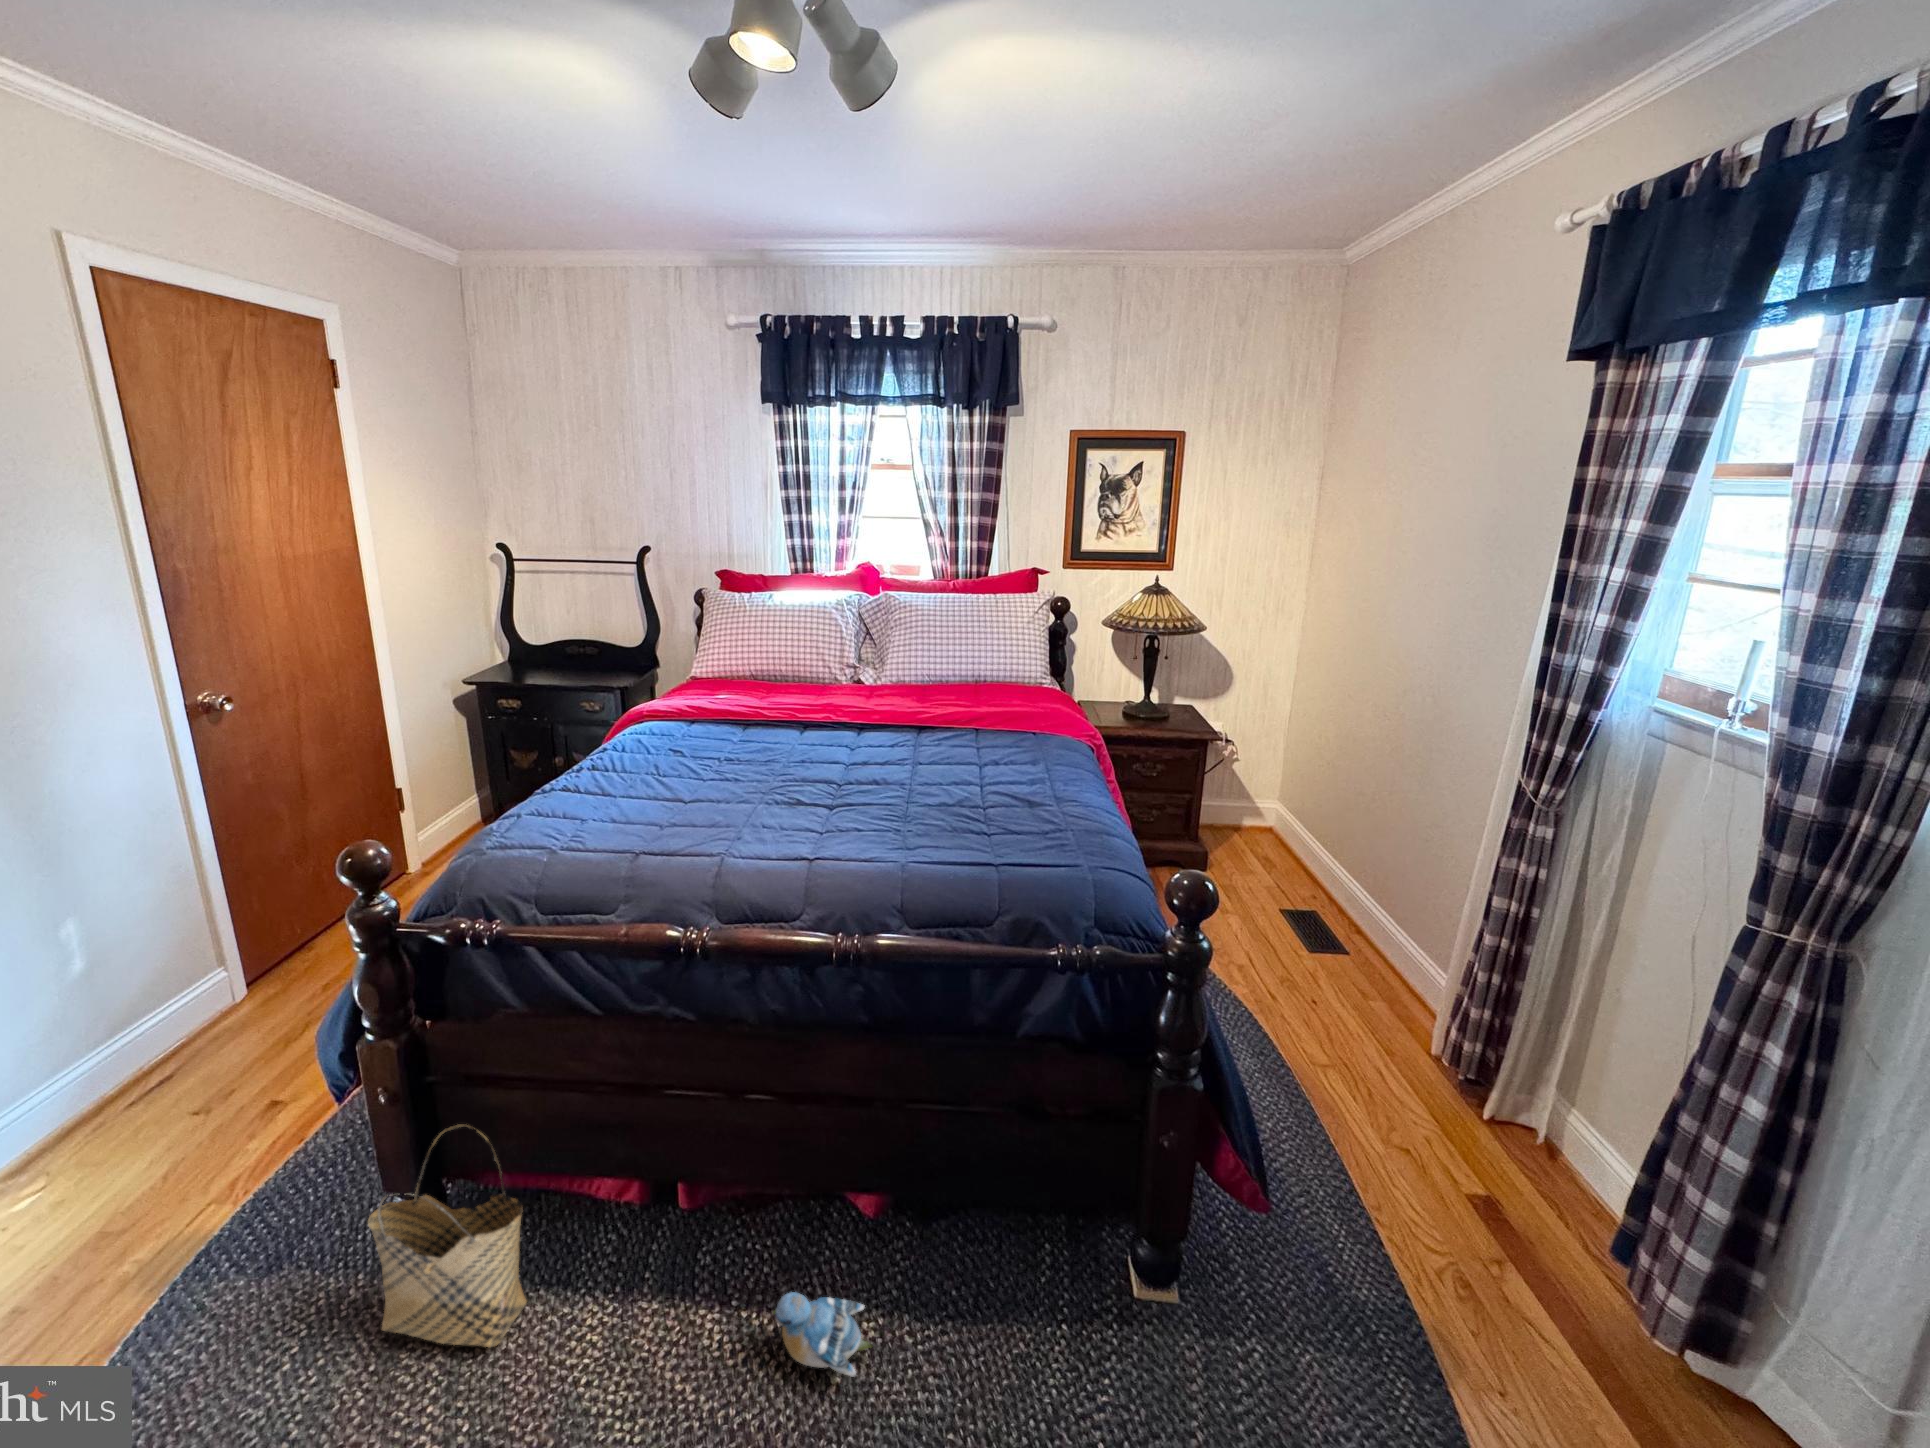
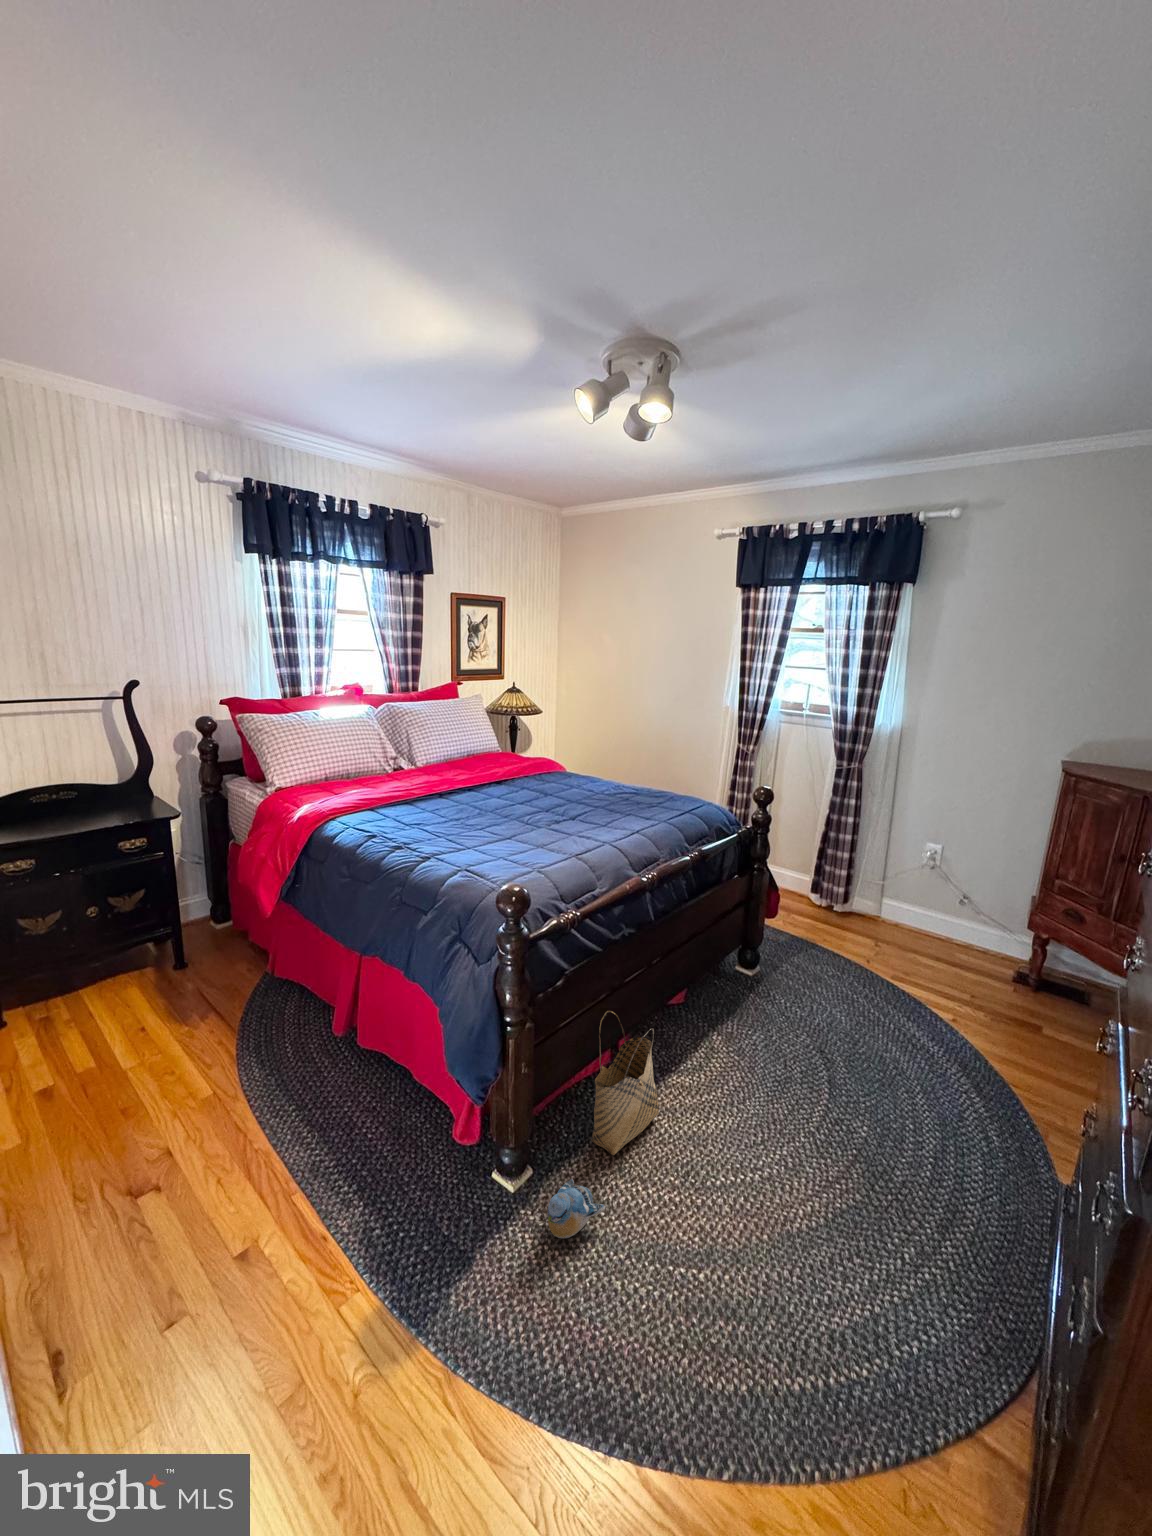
plush toy: present [773,1292,872,1377] -> present [548,1179,606,1238]

